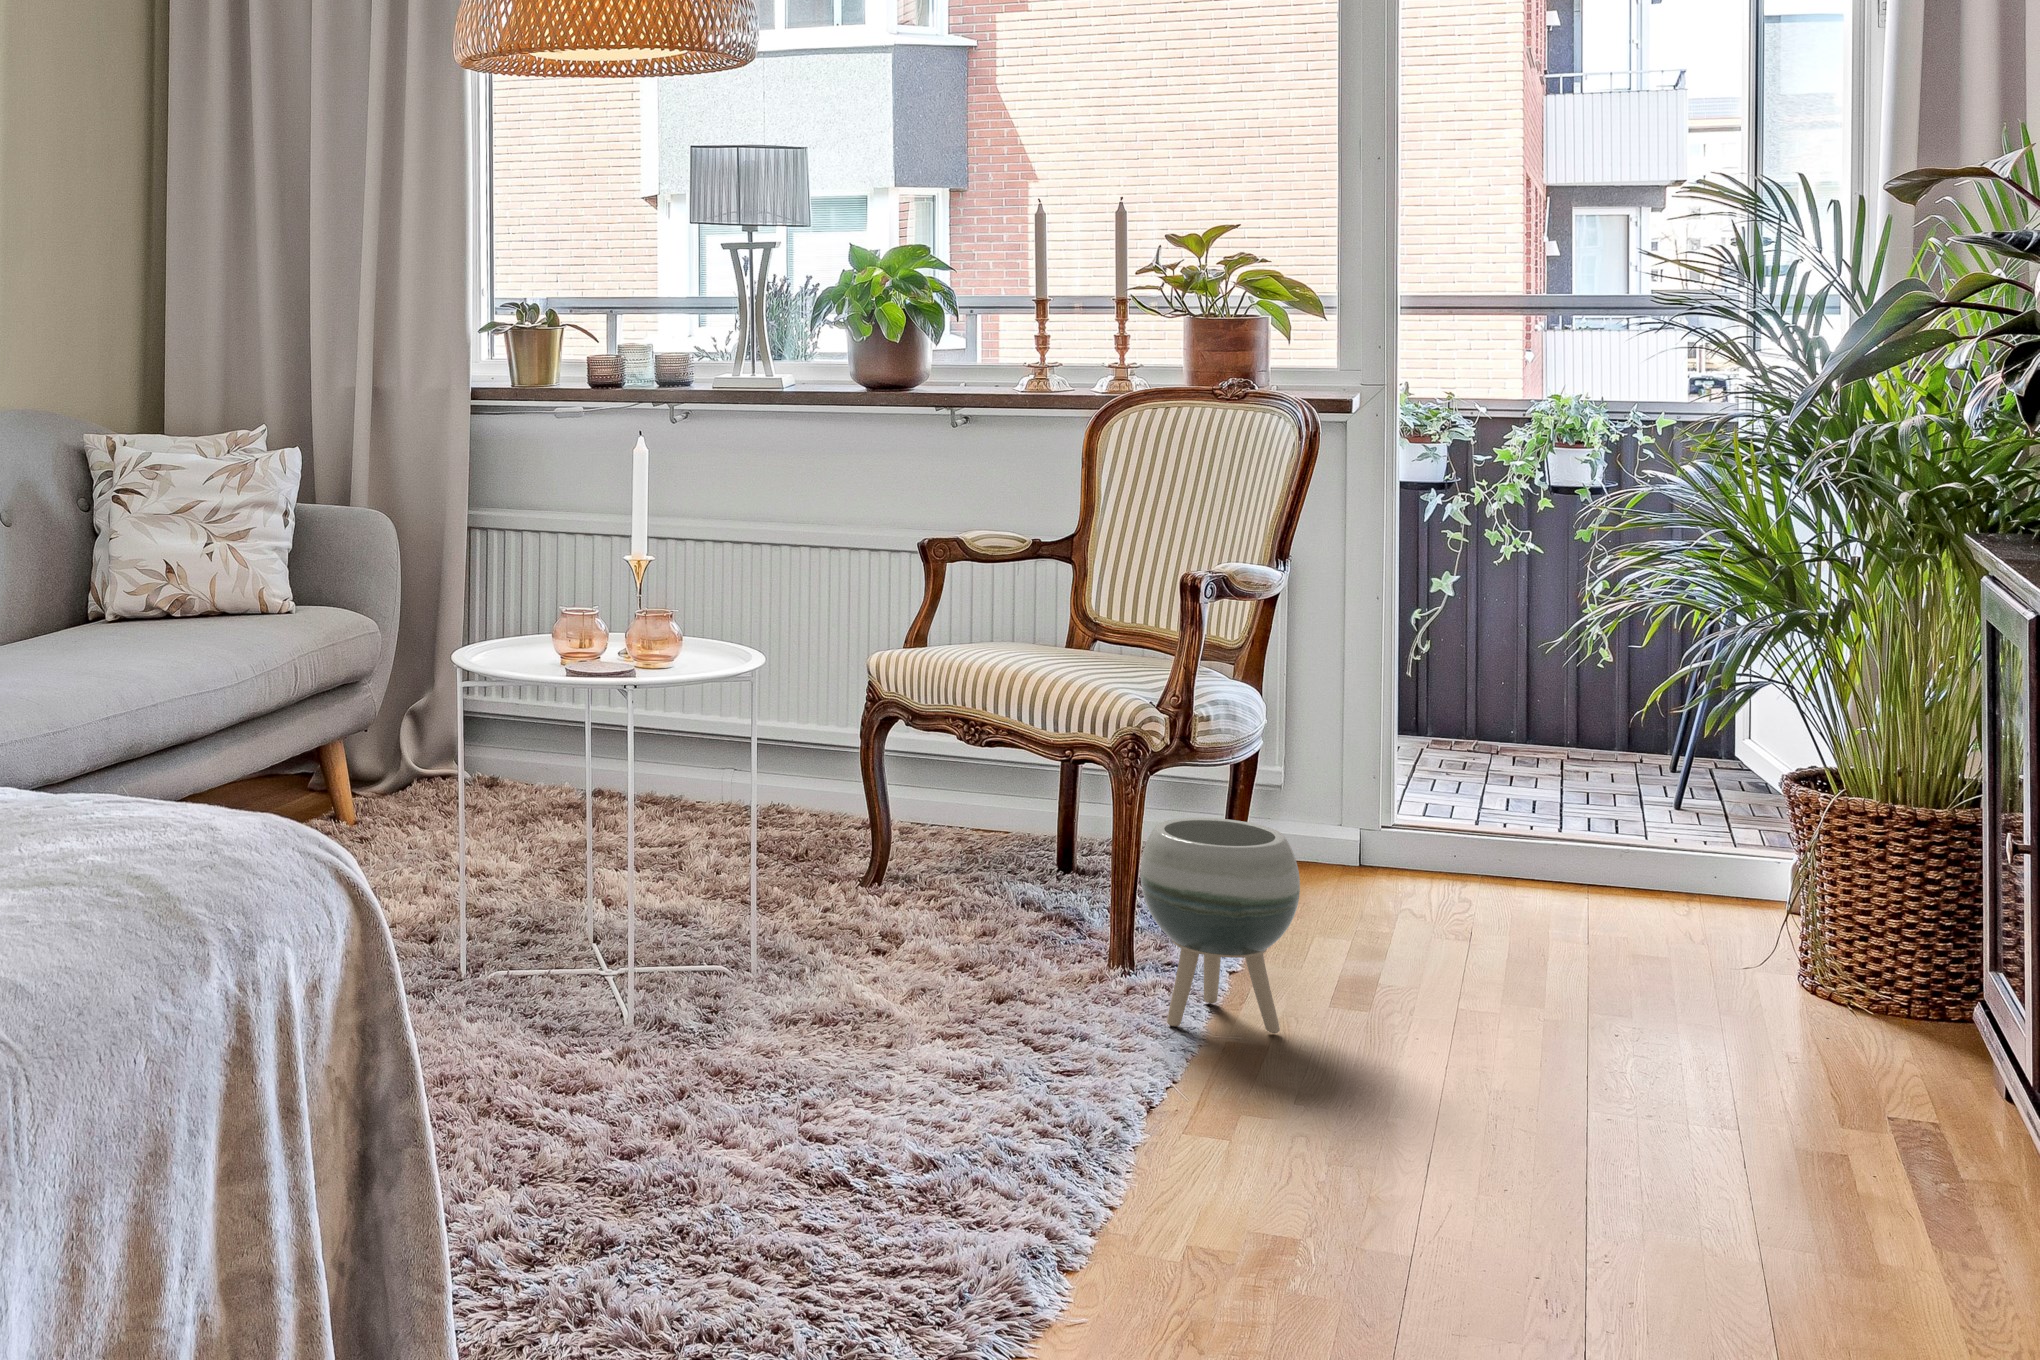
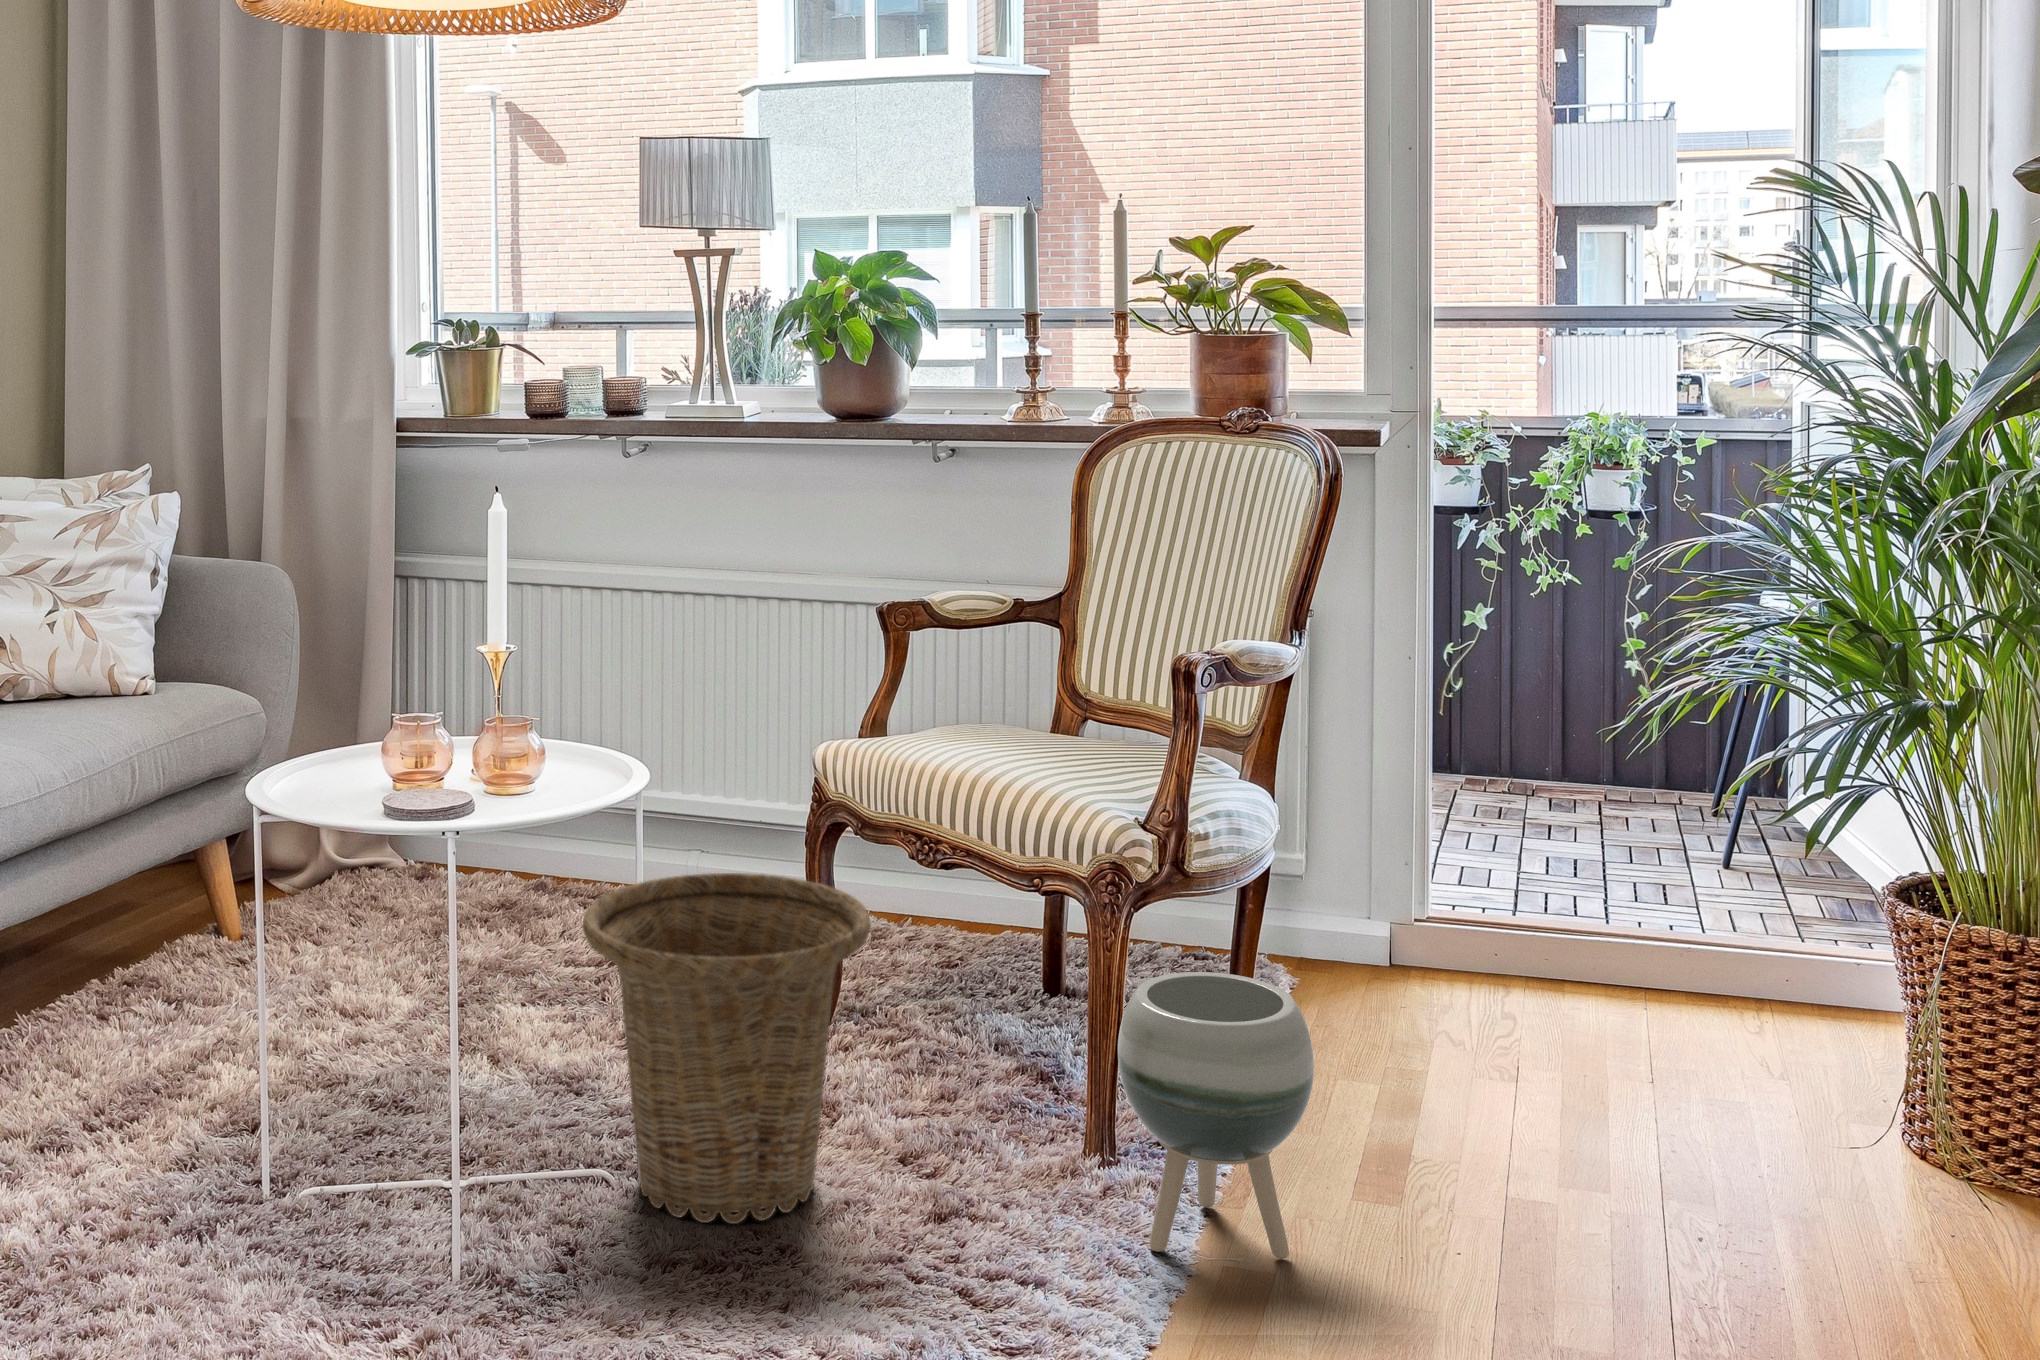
basket: none [710,742,939,1000] -> present [583,873,871,1224]

